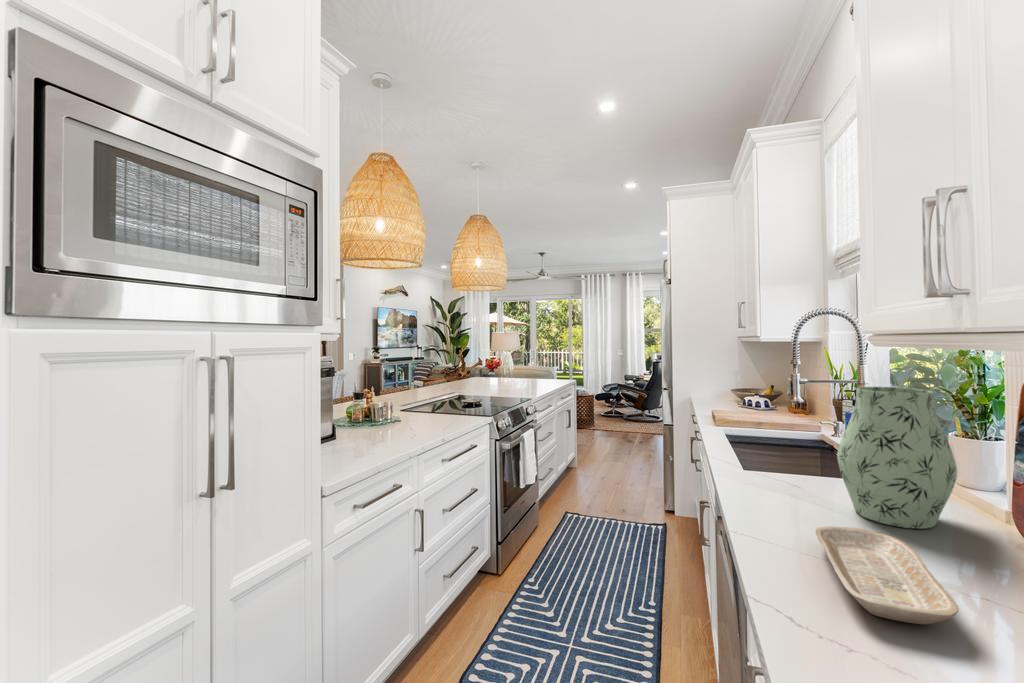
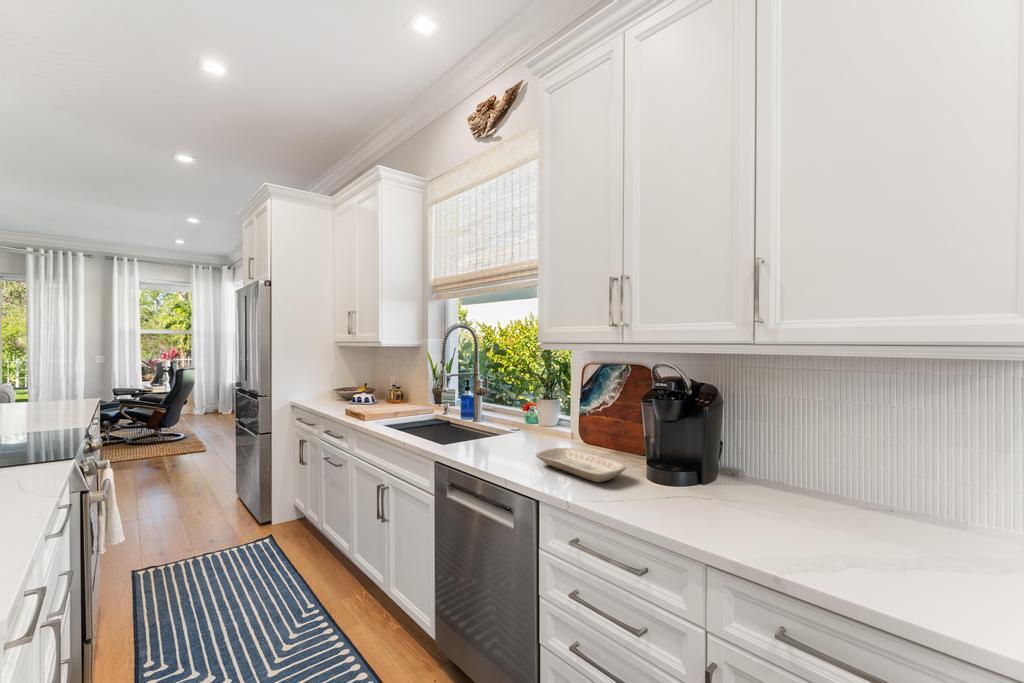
vase: present [837,387,957,529] -> none [509,365,565,447]

